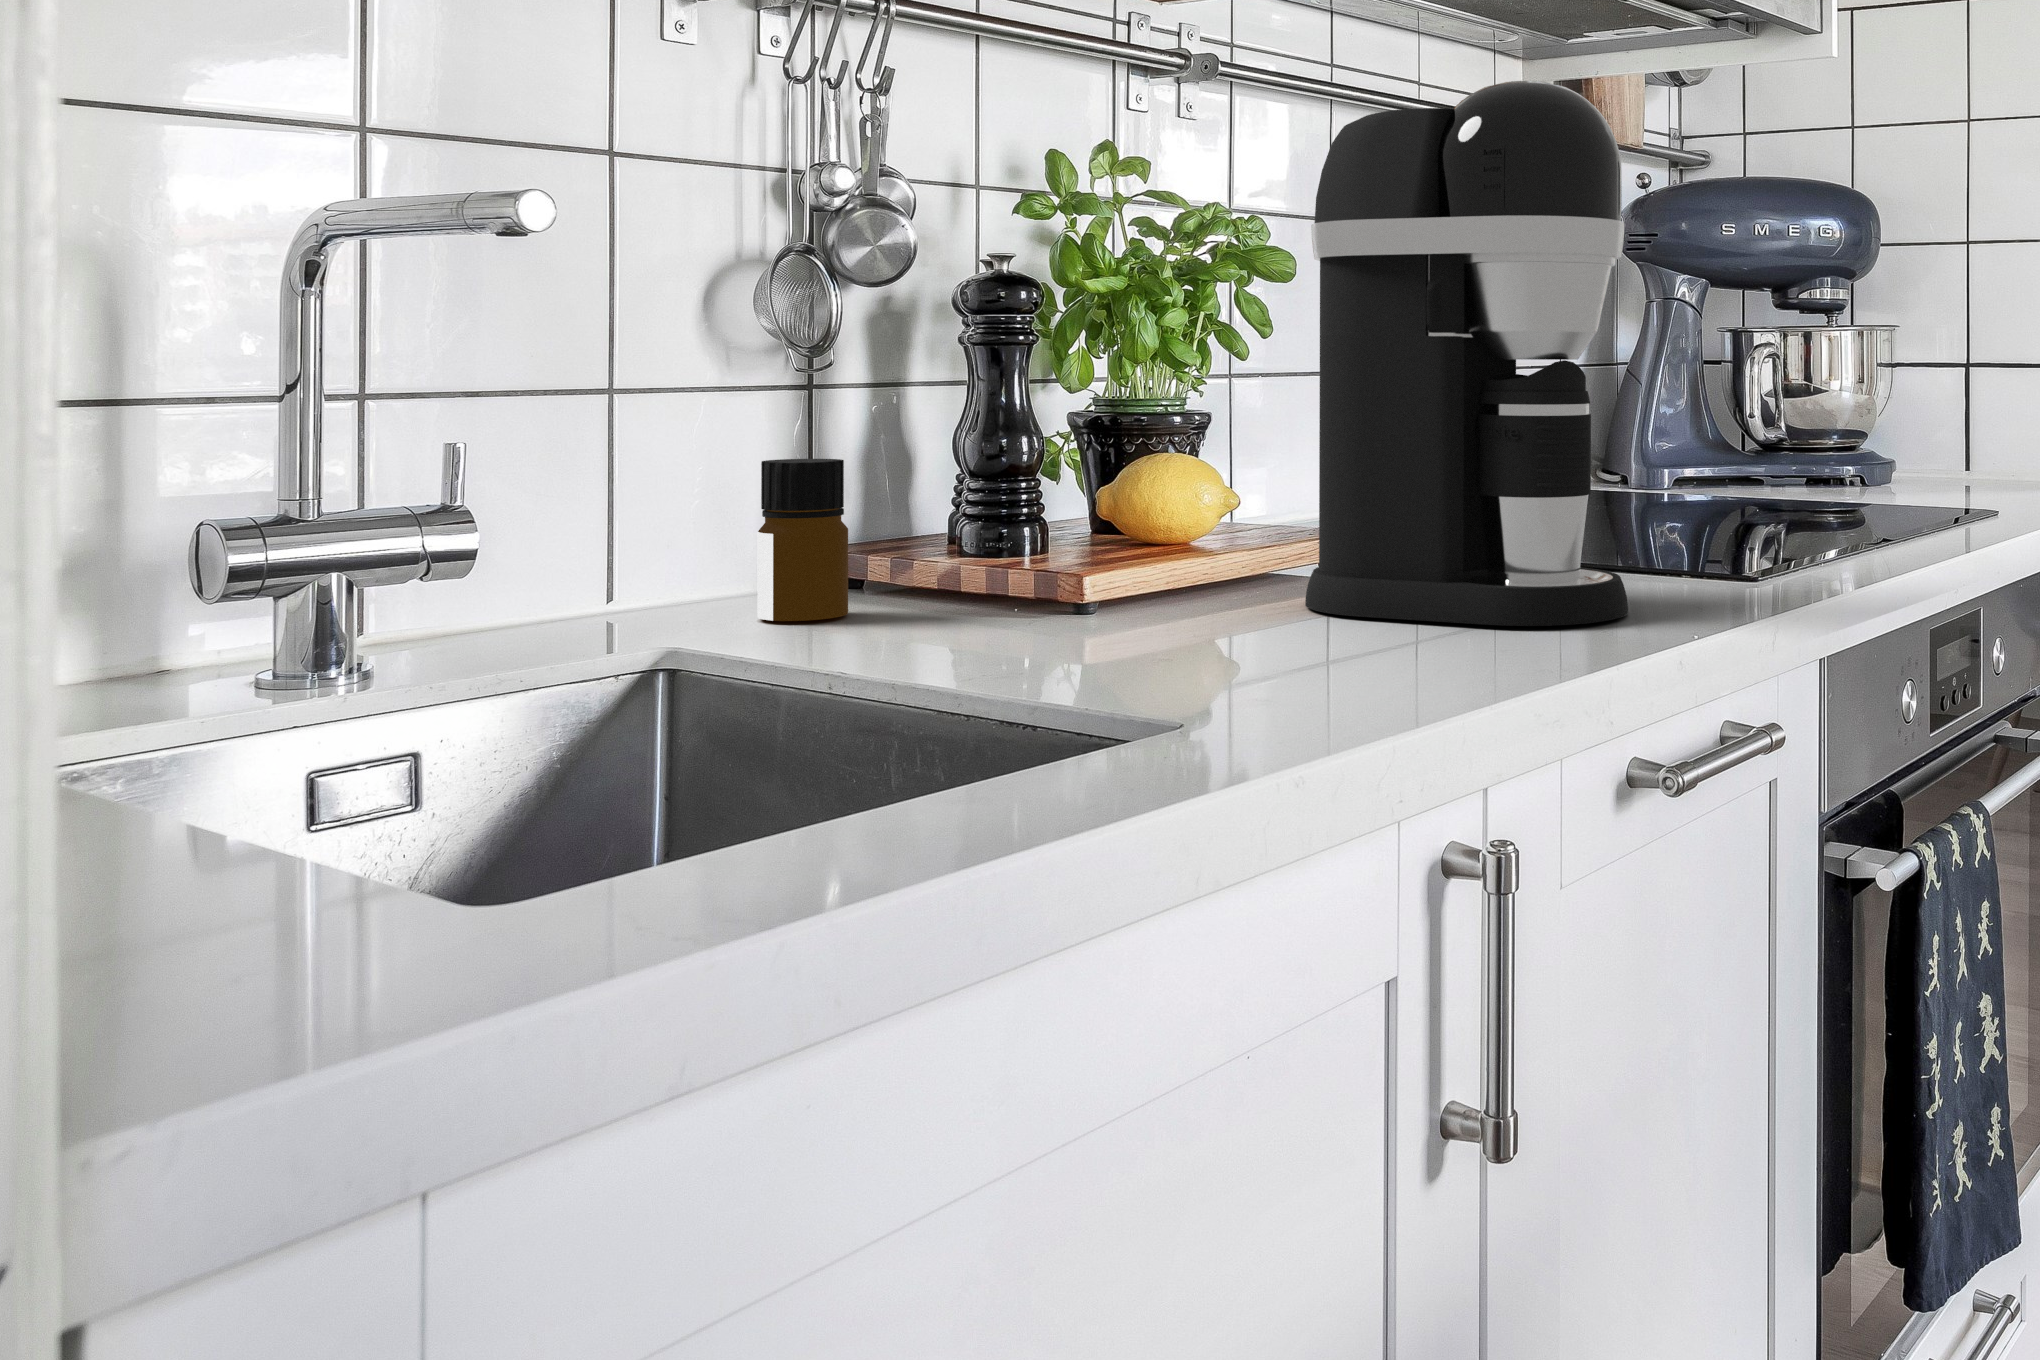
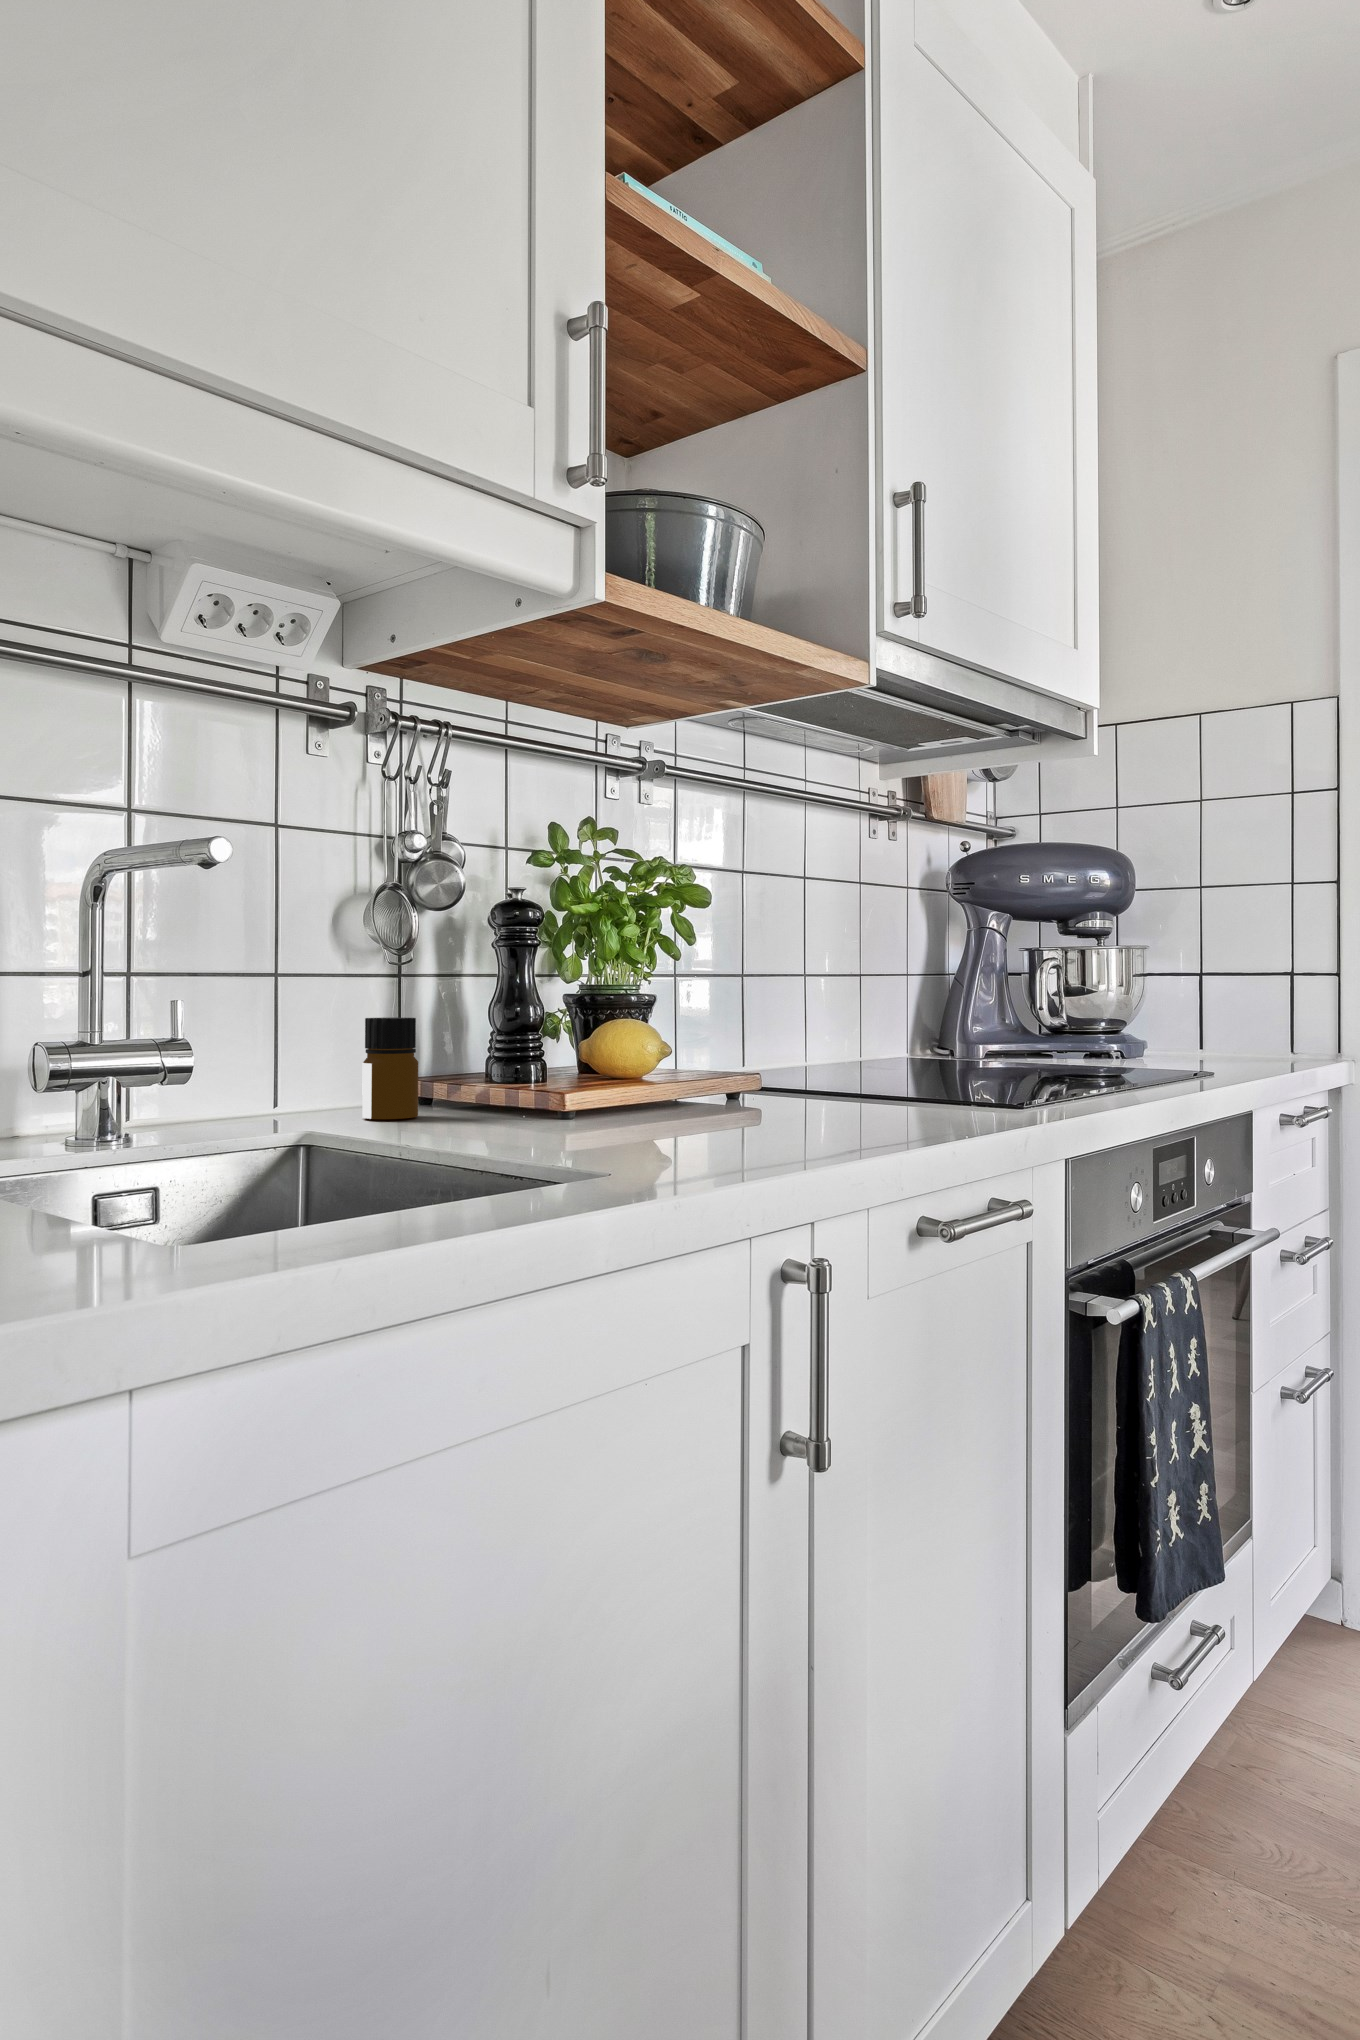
coffee maker: present [1305,81,1628,626] -> none [709,766,924,1128]

